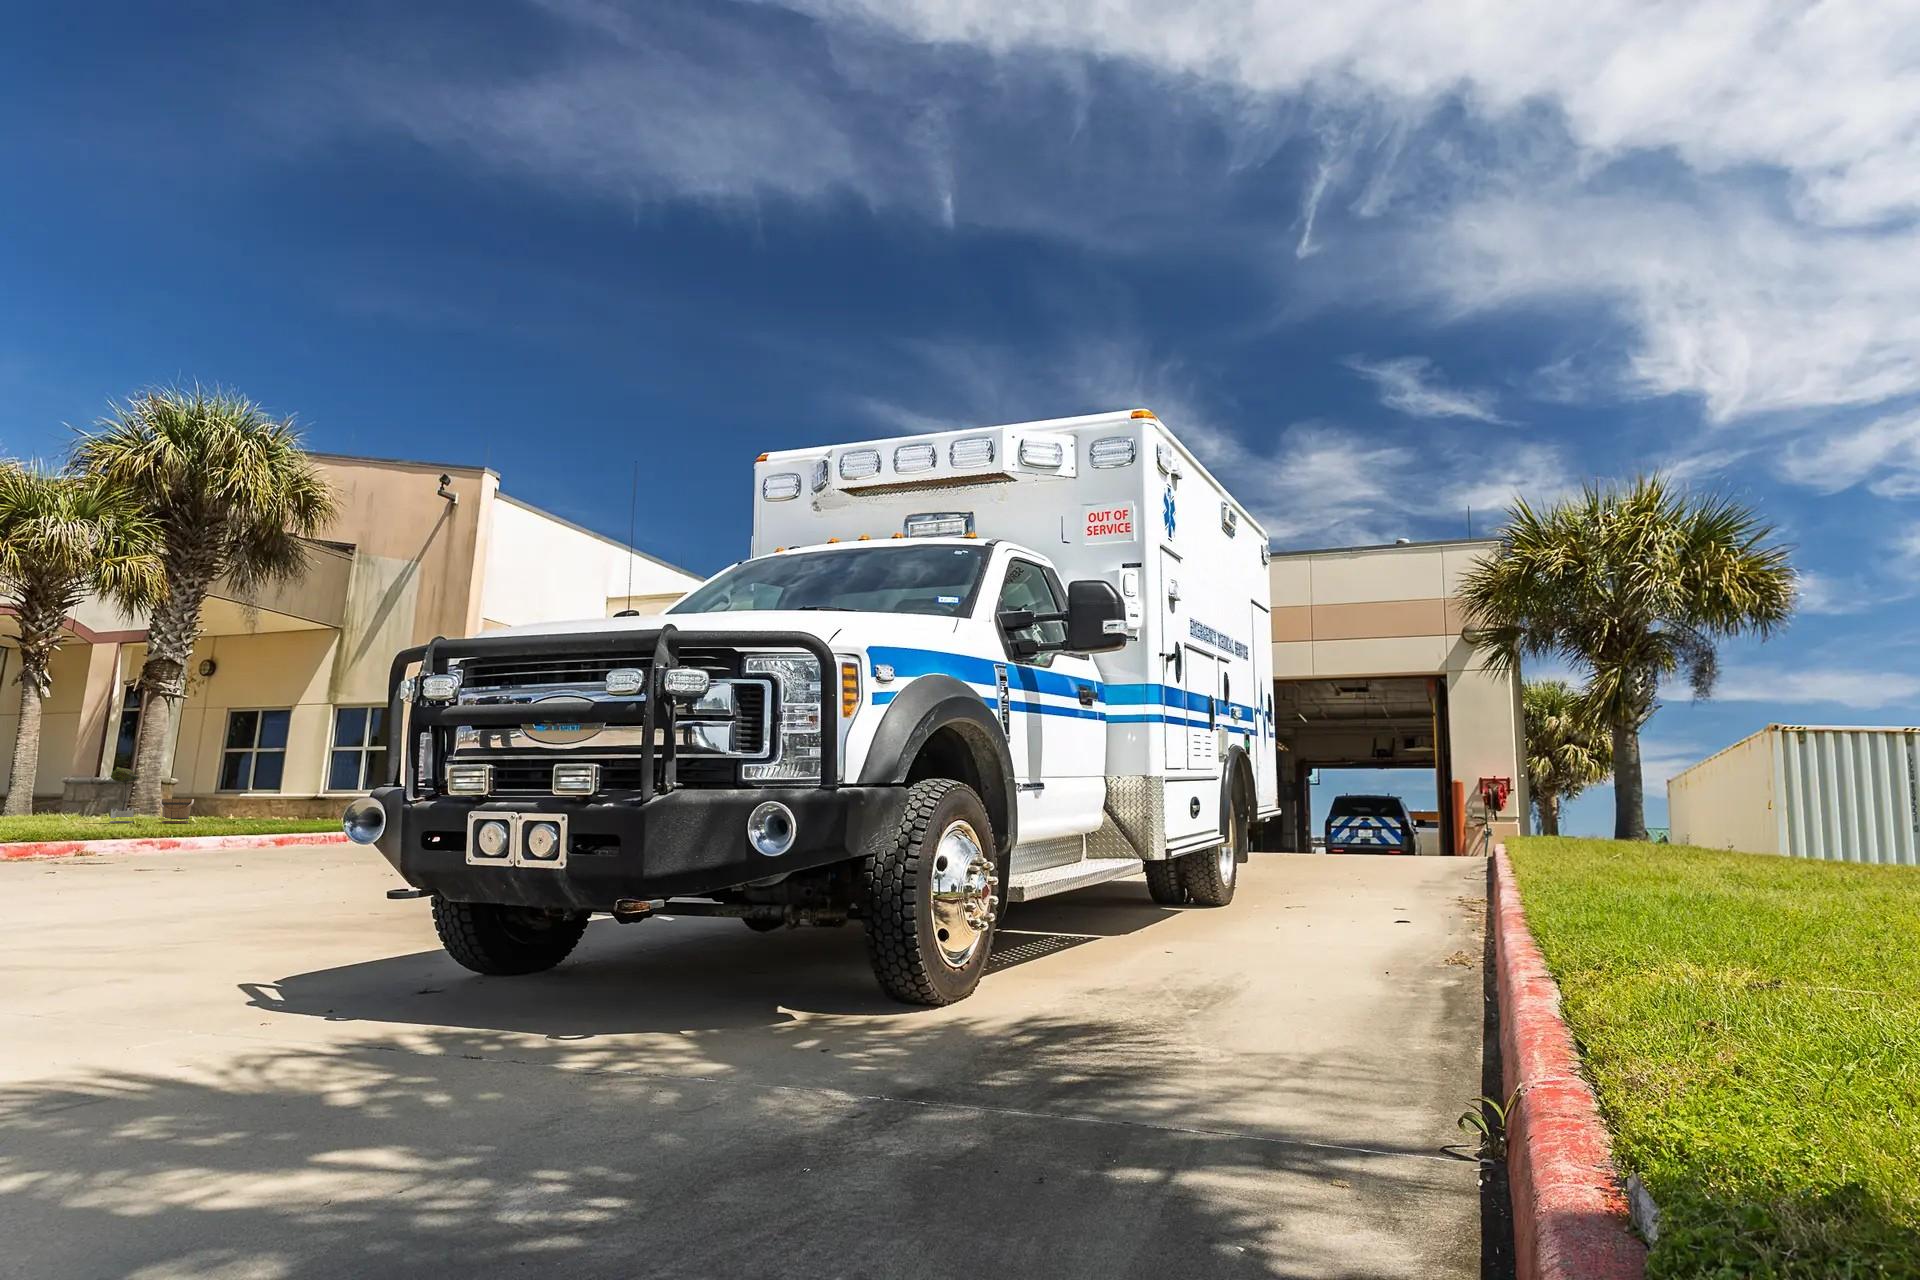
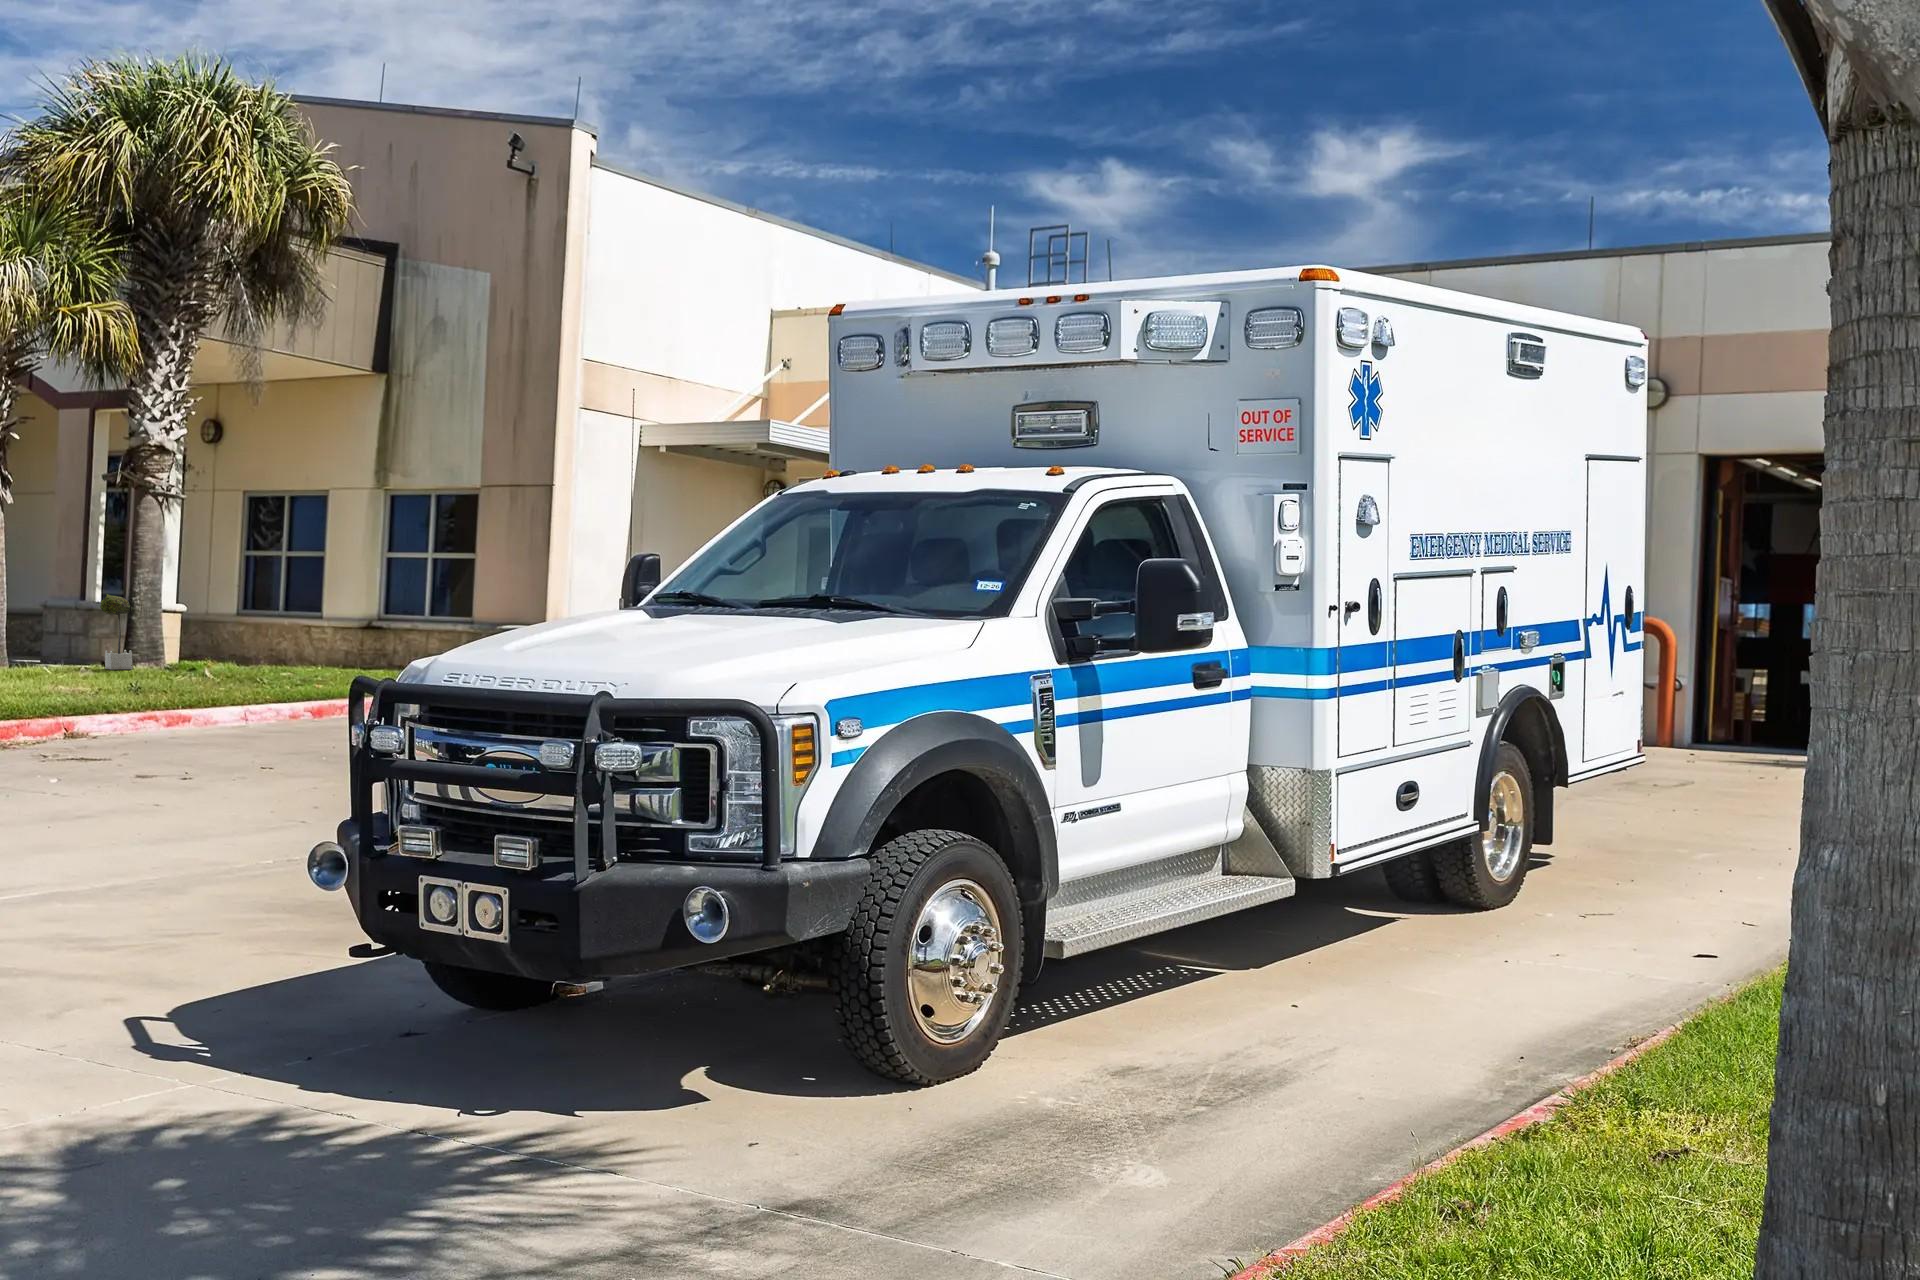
bucket: present [159,799,195,823] -> none [162,636,204,670]

